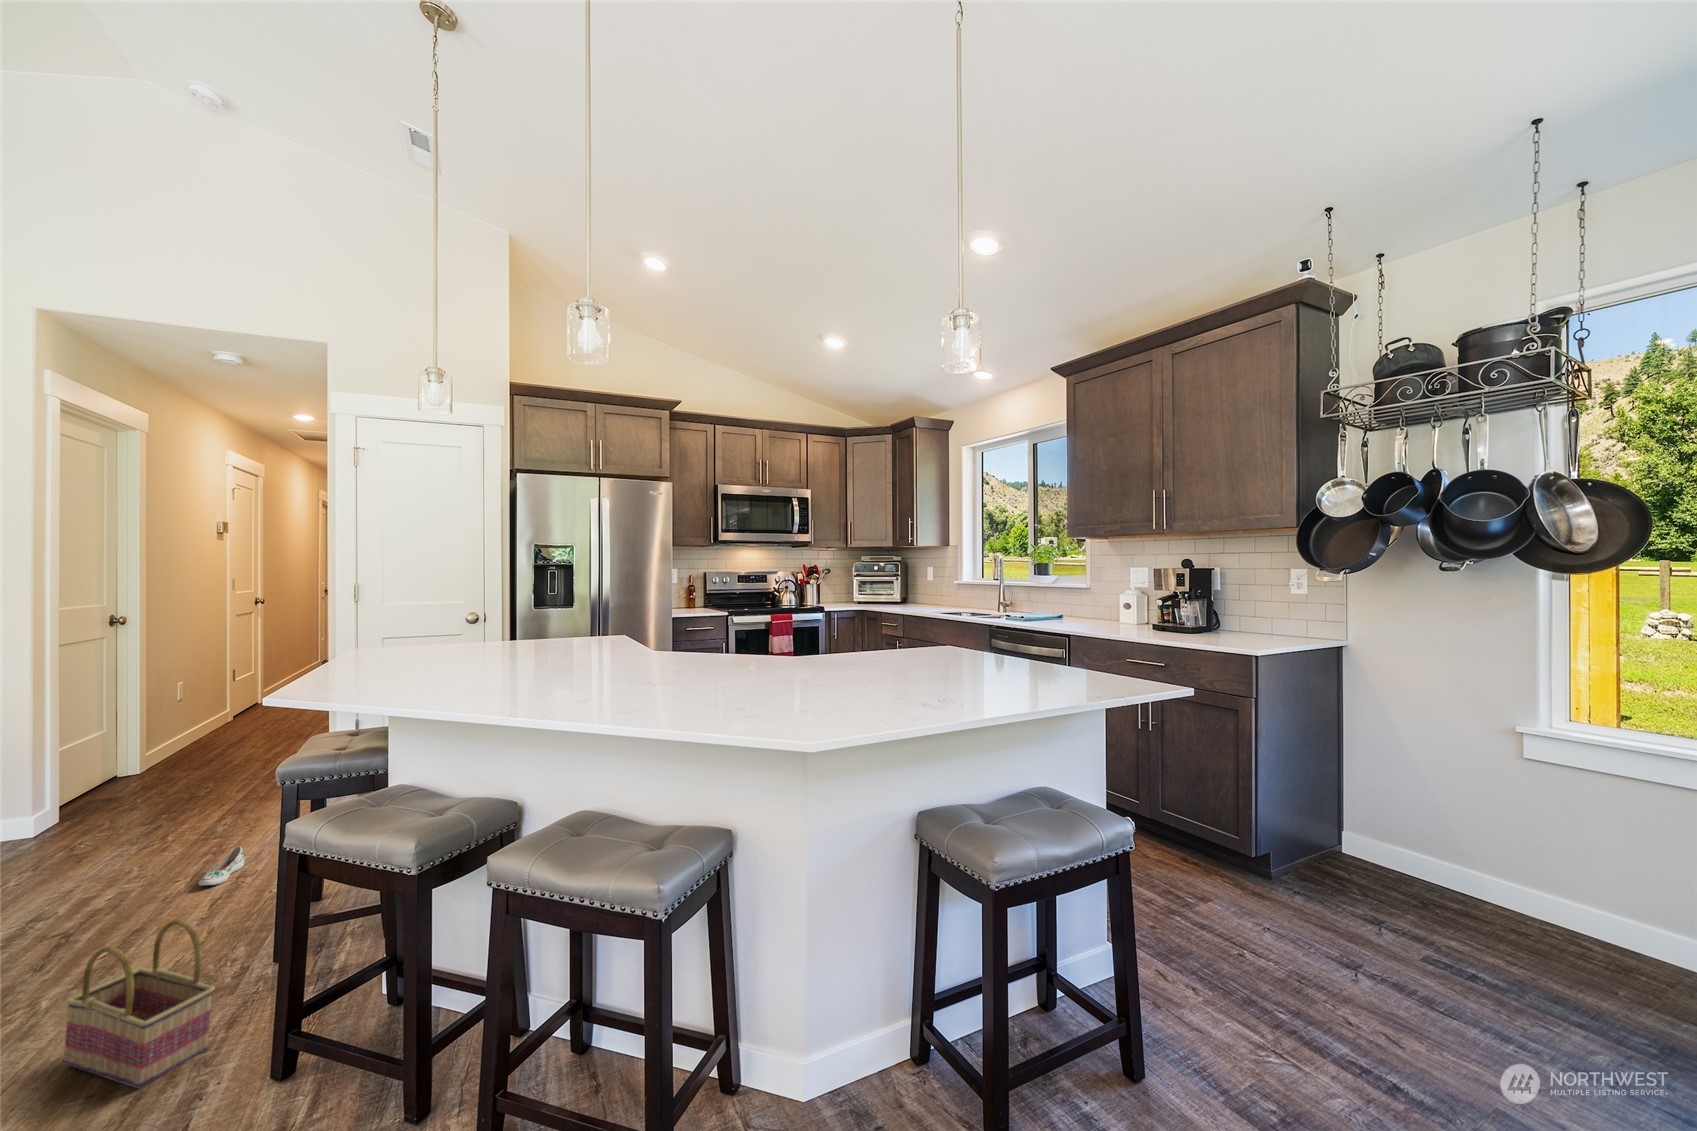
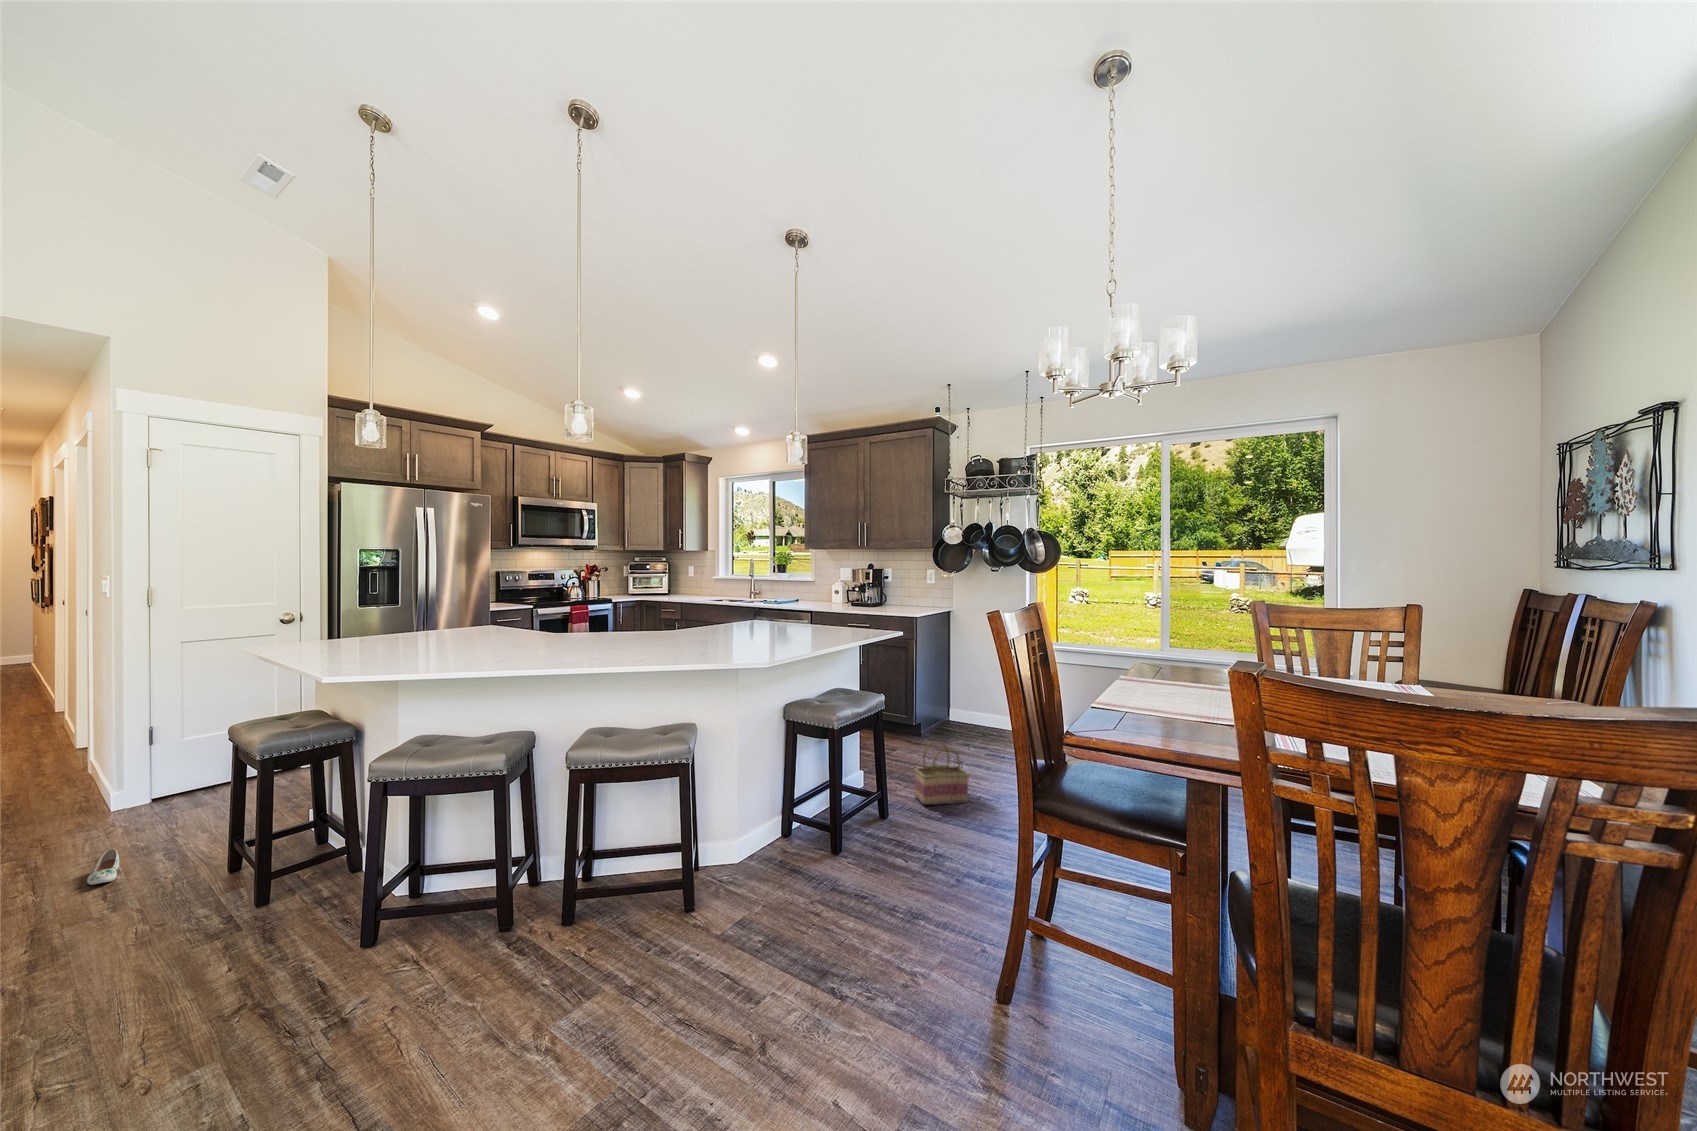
basket: present [63,919,215,1088] -> present [914,741,969,805]

